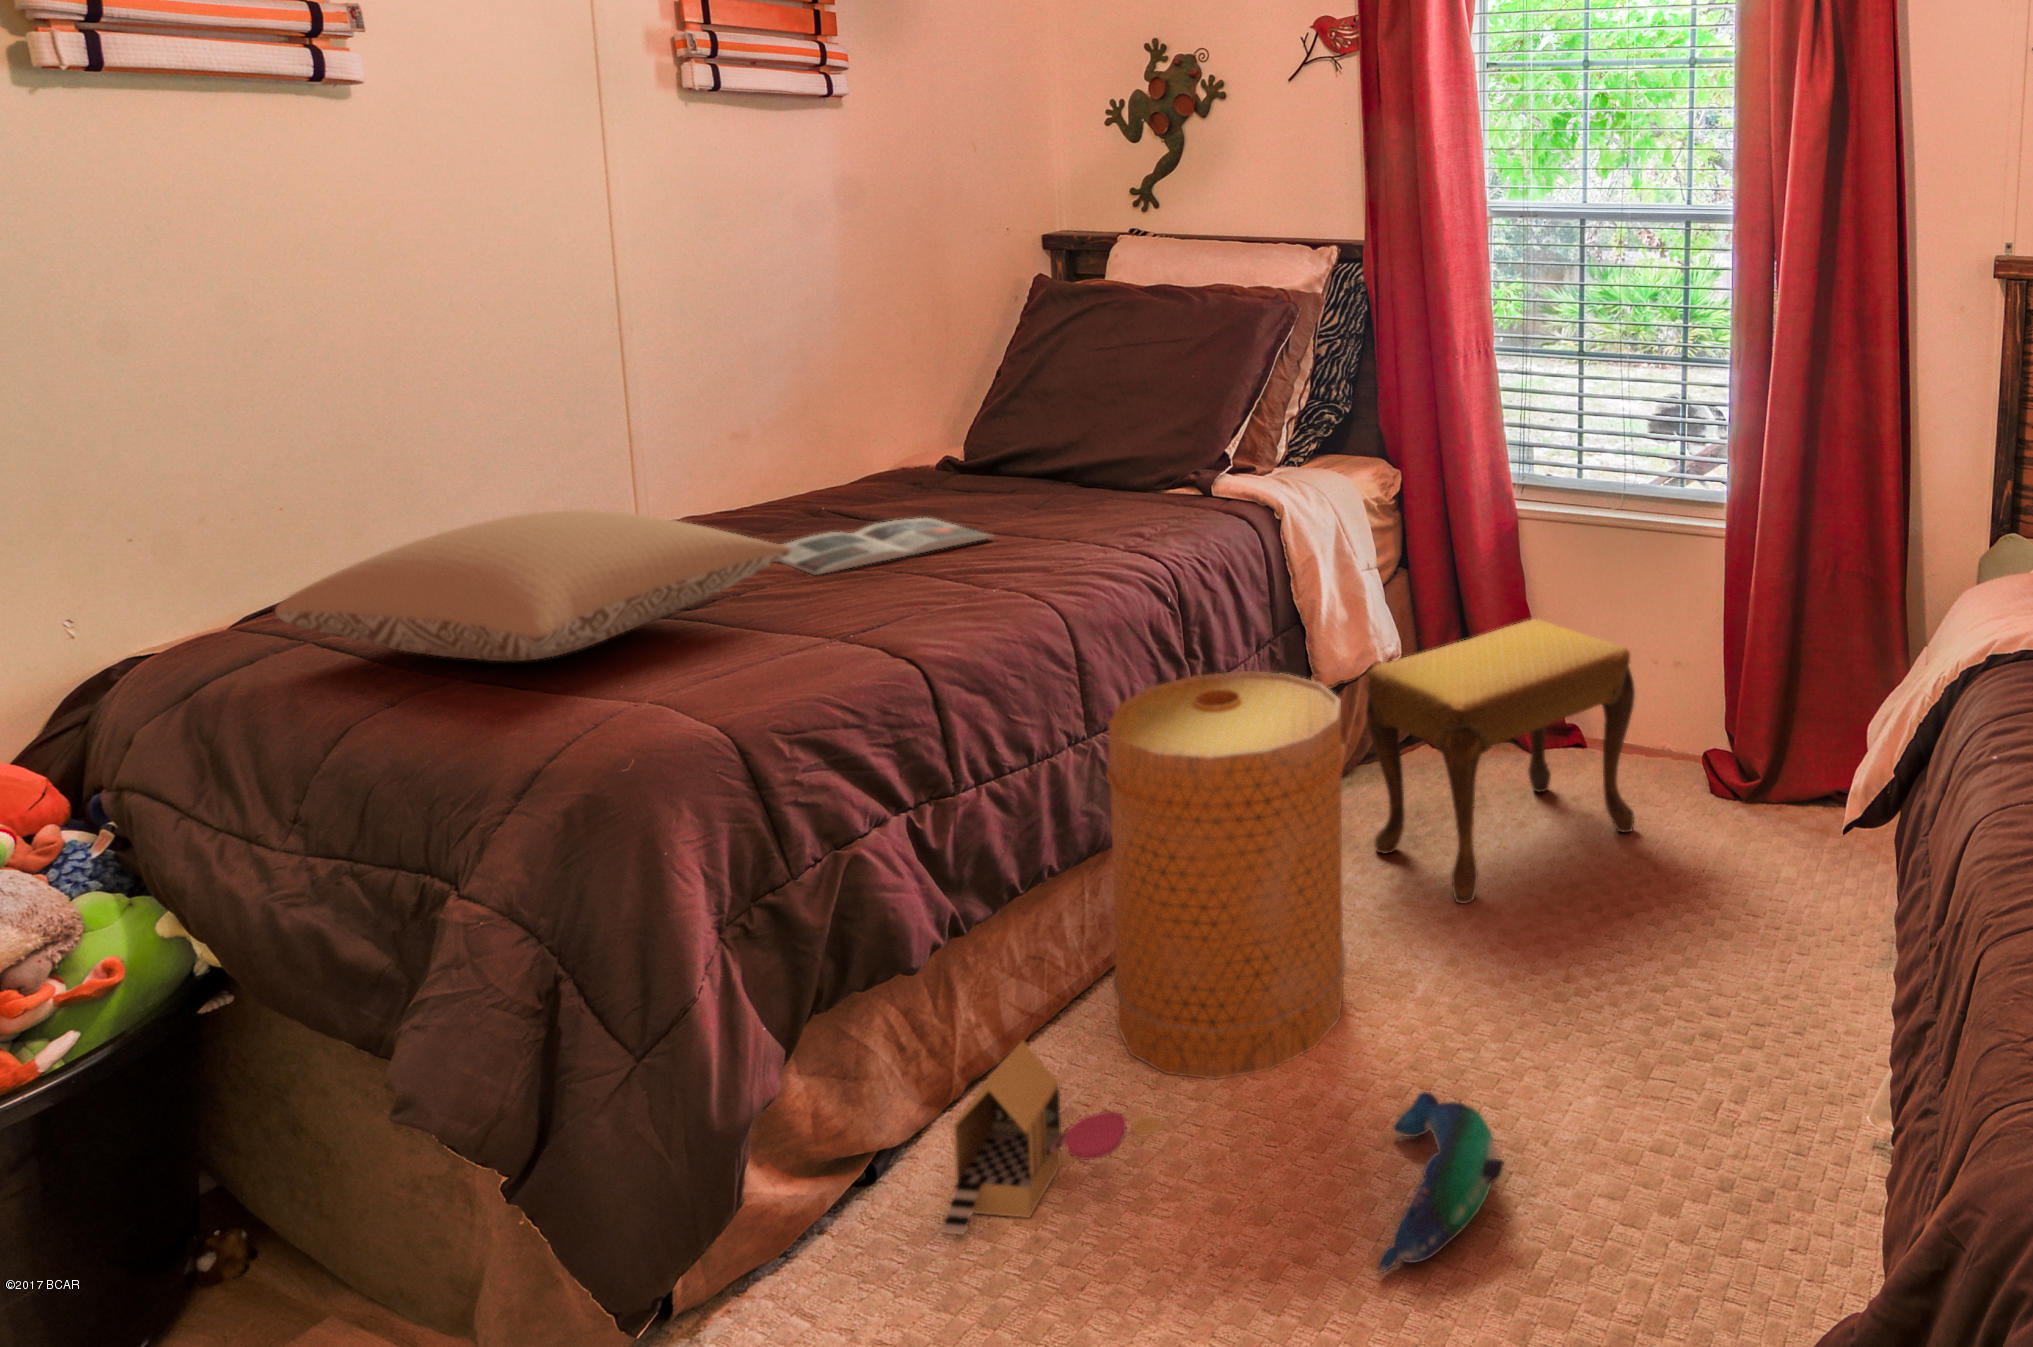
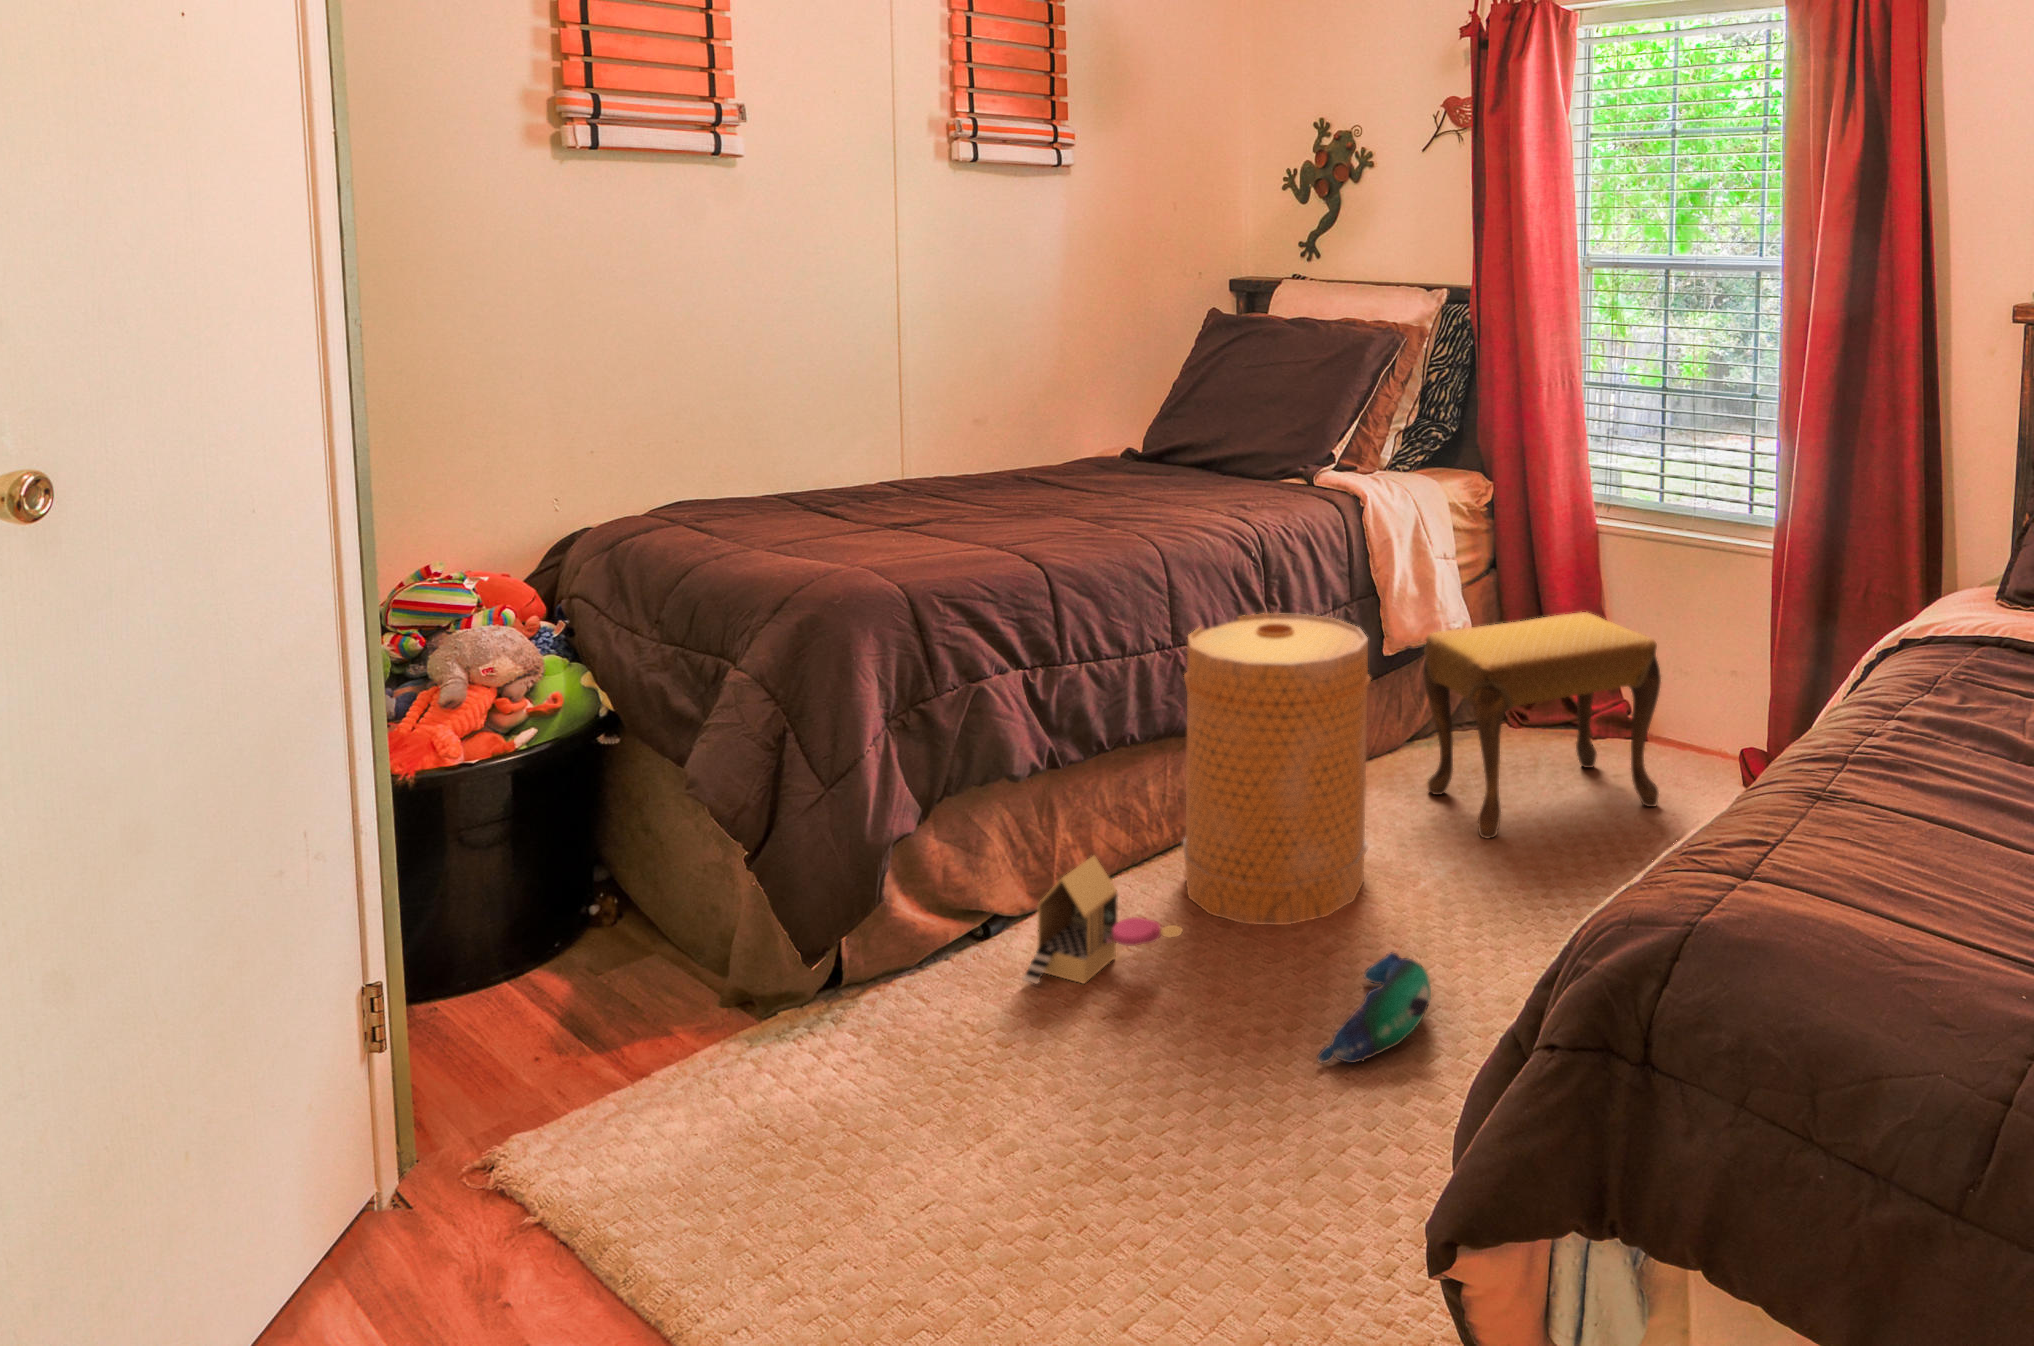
pillow: present [275,510,791,661] -> none [664,444,977,537]
magazine: present [778,518,992,575] -> none [973,482,1137,511]

